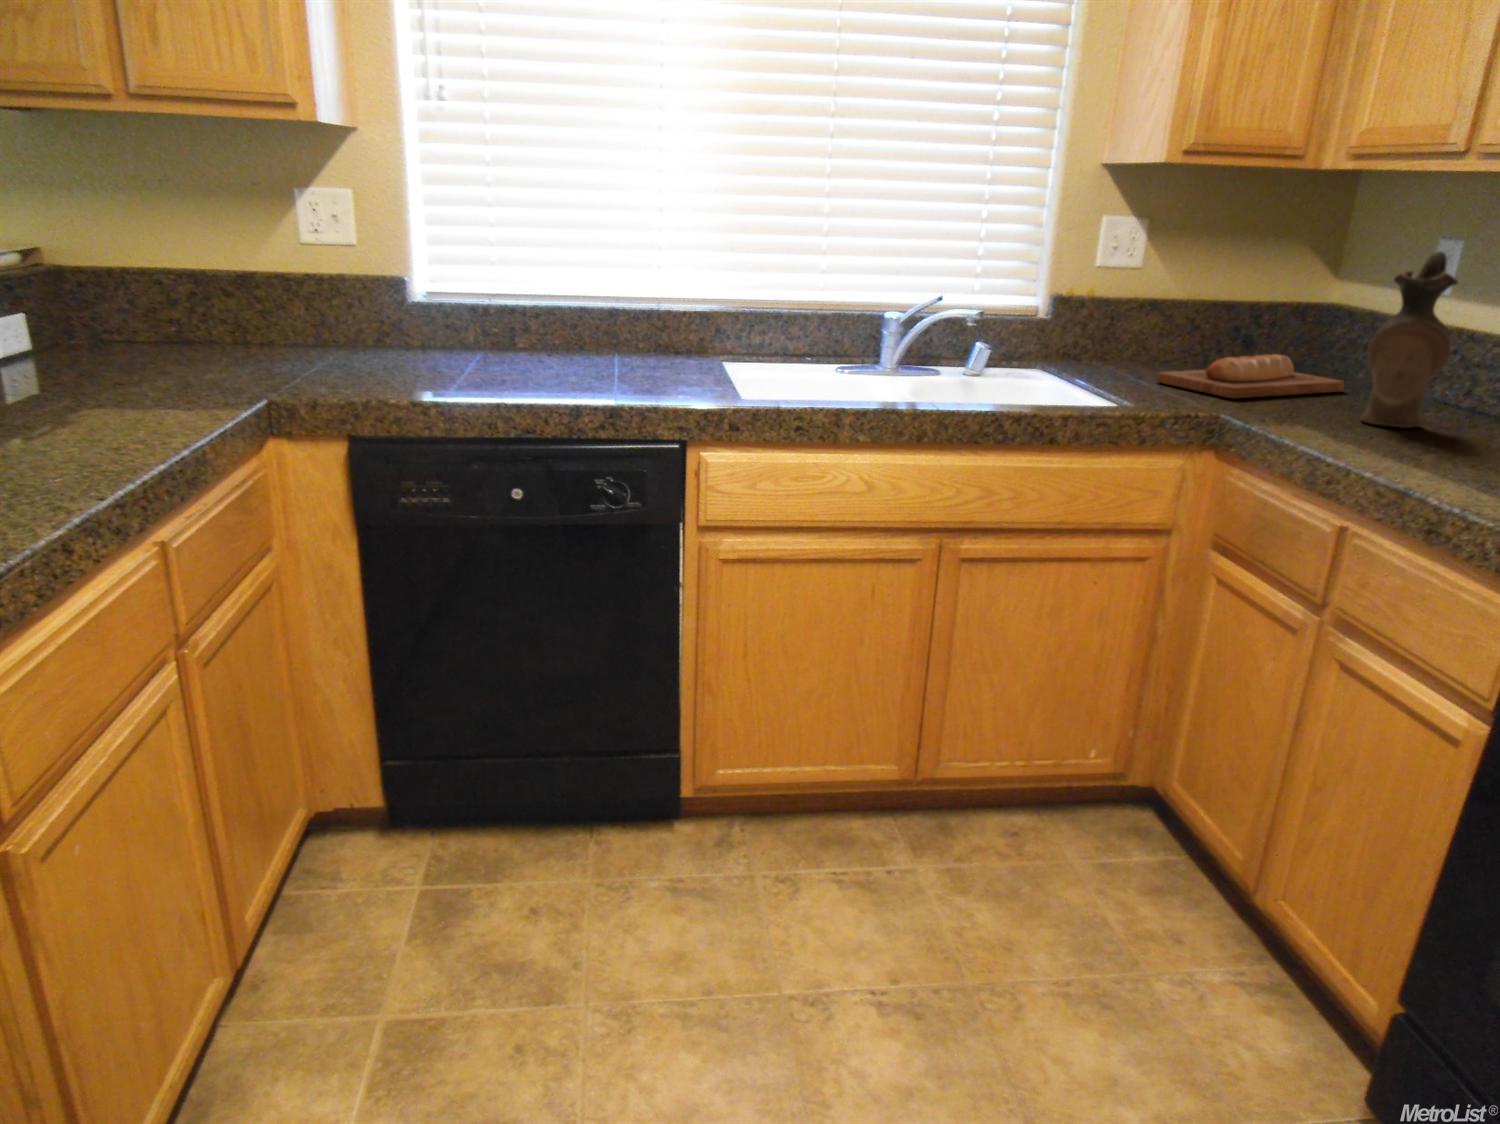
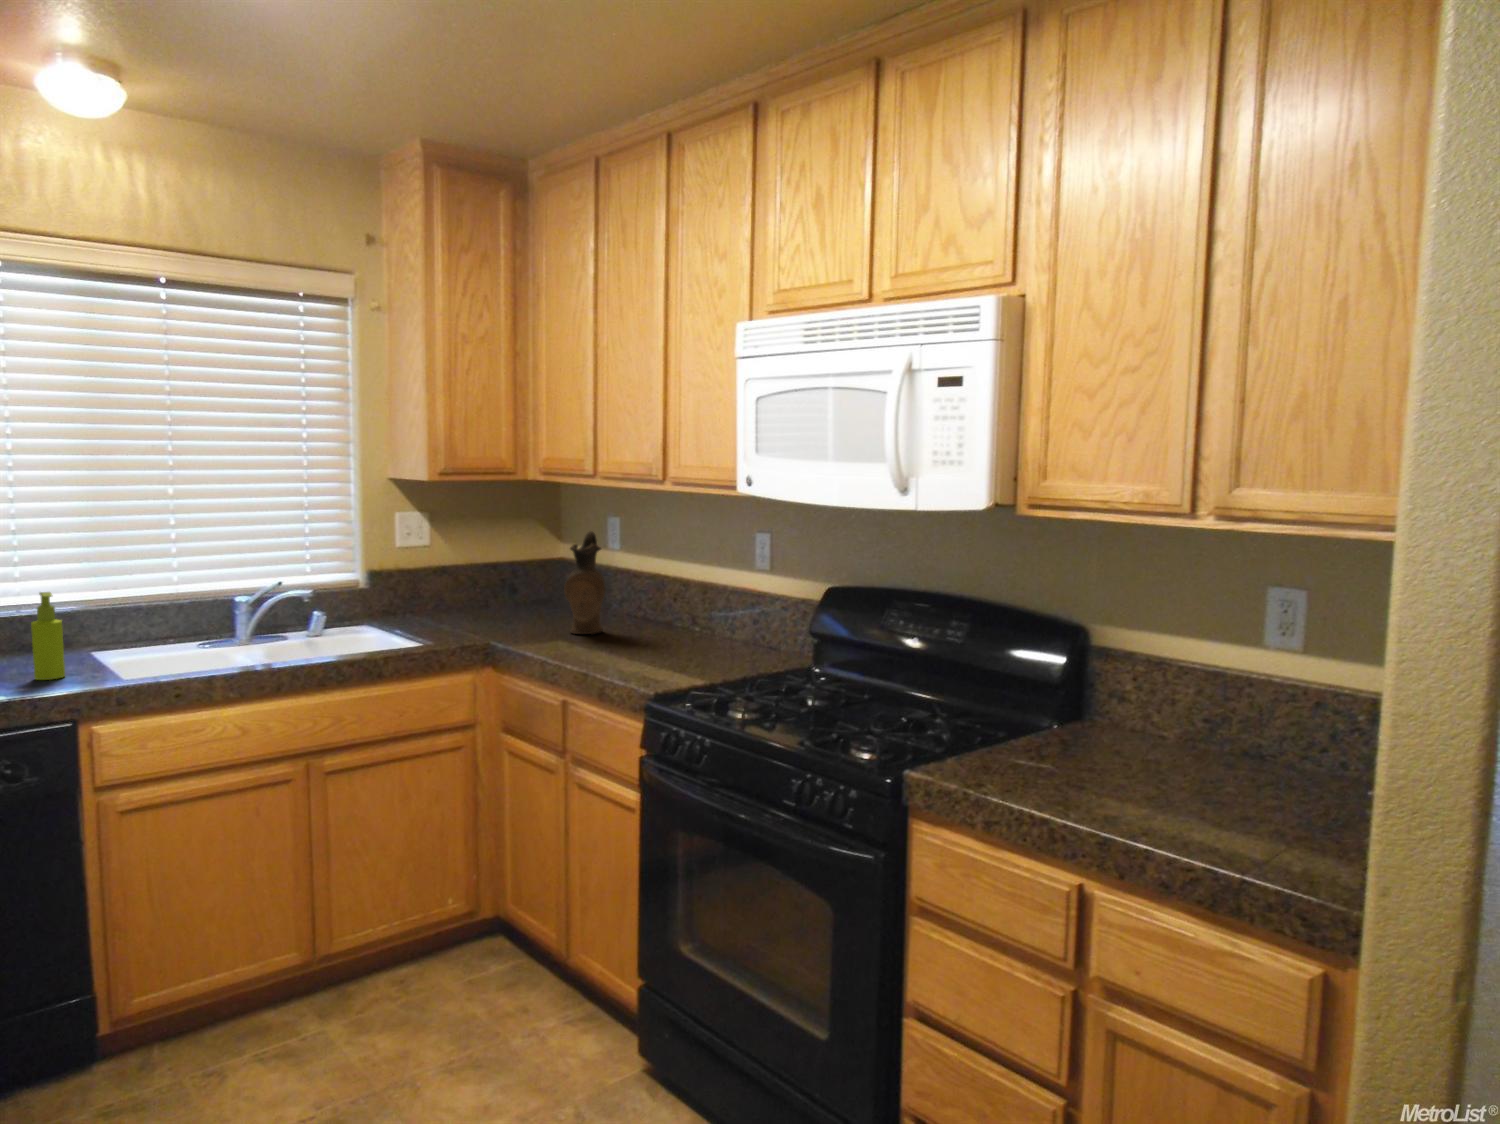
soap dispenser: none [656,276,688,386] -> present [31,592,65,680]
bread loaf: present [1157,354,1344,398] -> none [449,596,568,629]

